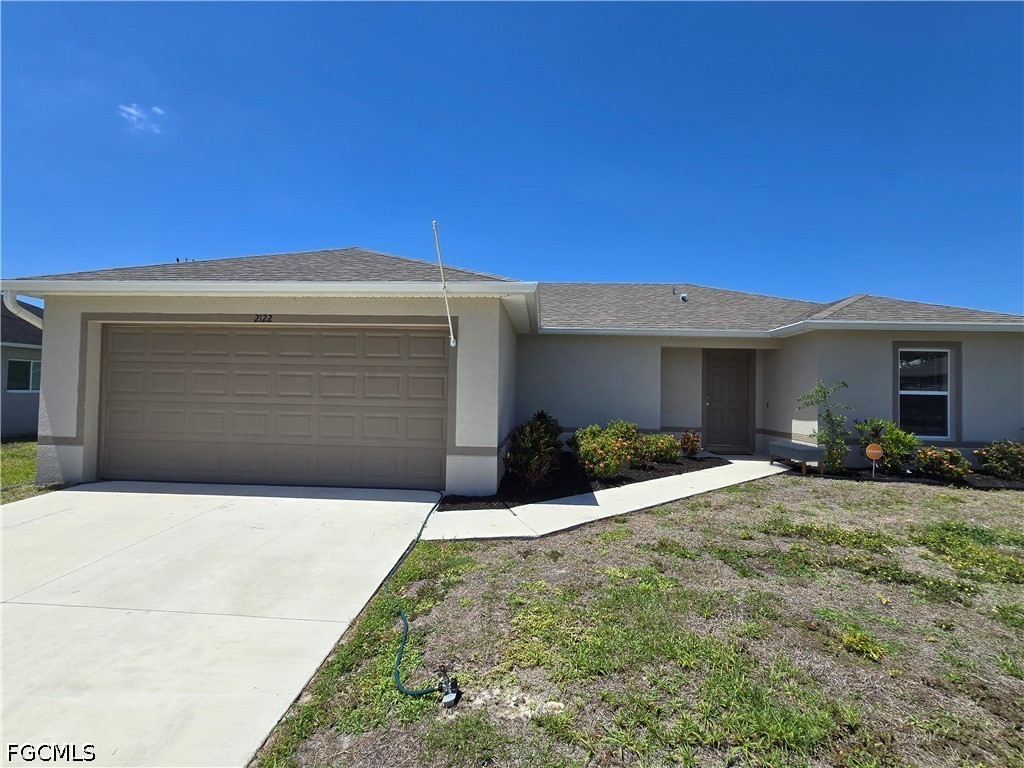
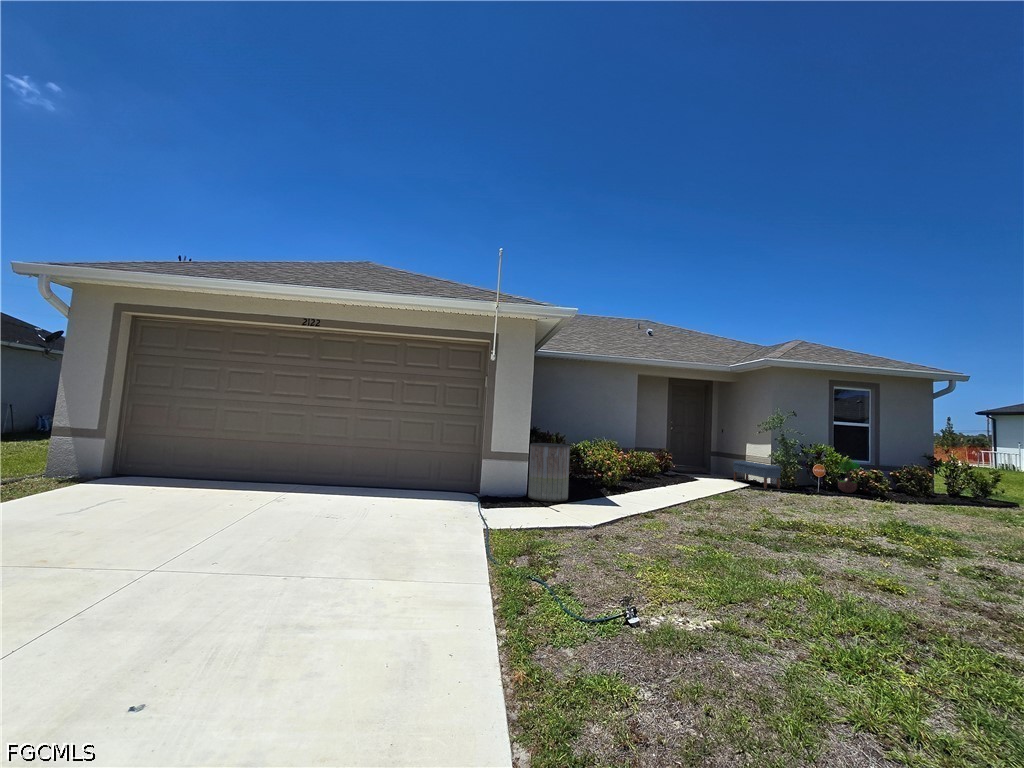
potted tree: none [895,433,930,478] -> present [838,460,857,493]
trash can: none [499,434,544,500] -> present [528,443,570,502]

